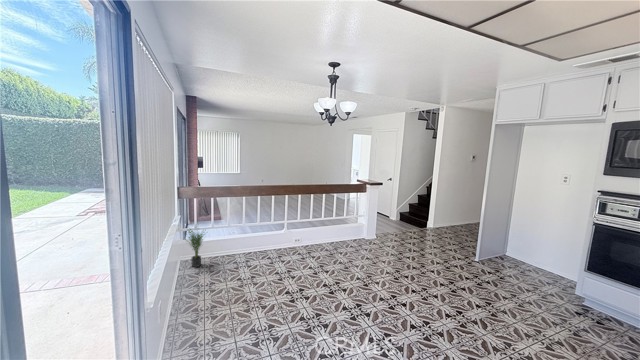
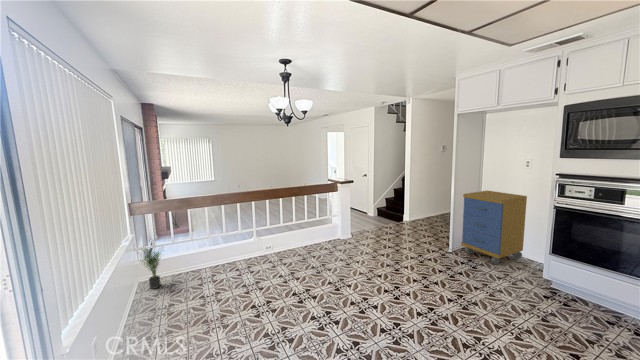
storage cabinet: none [488,203,562,277] -> present [461,191,527,264]

